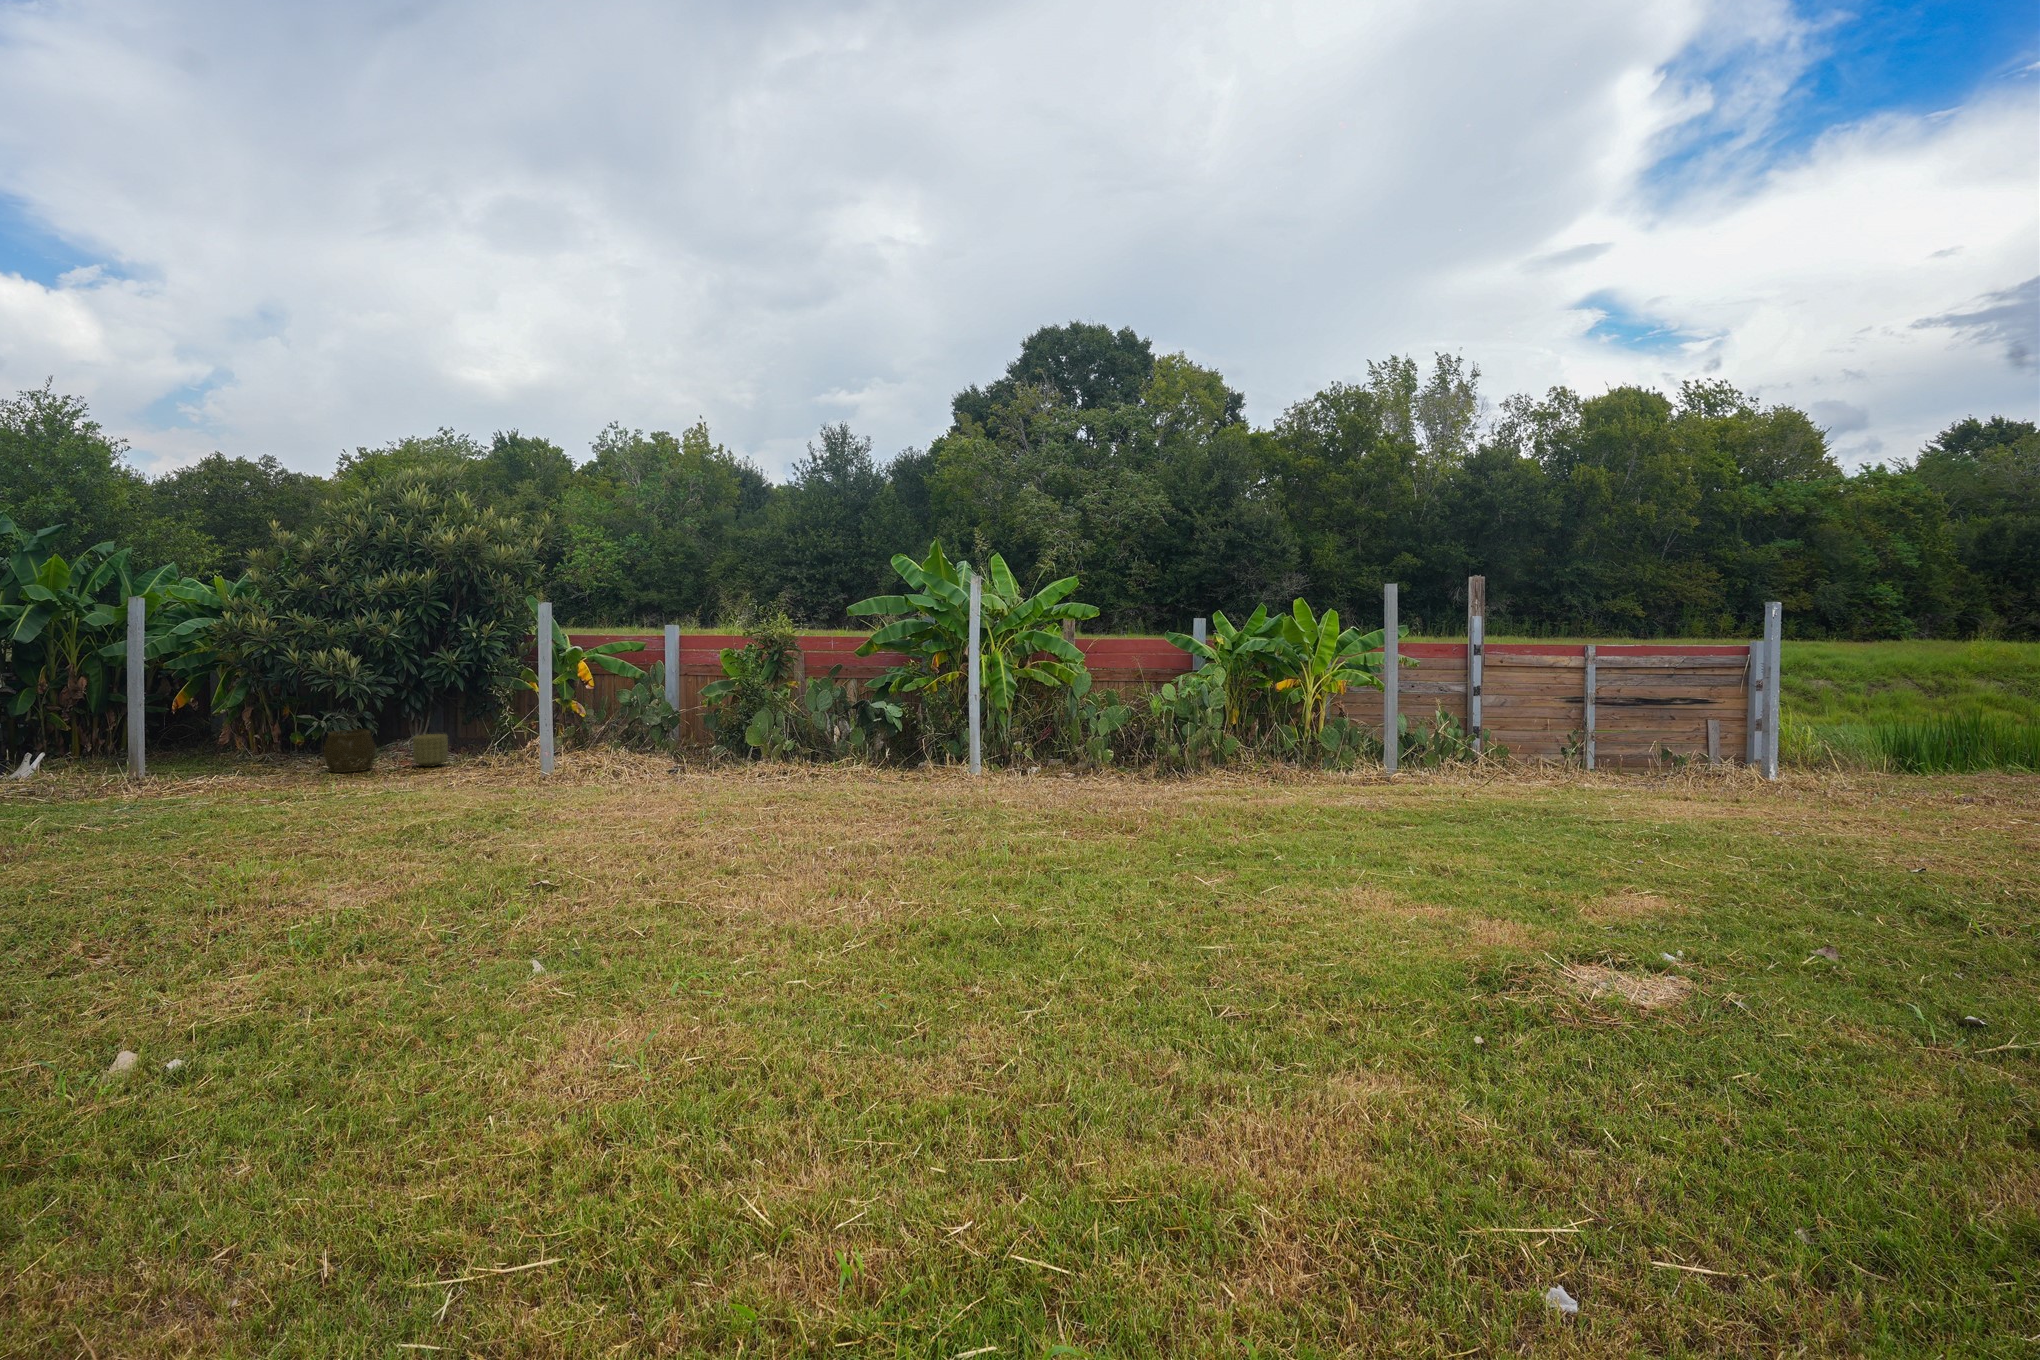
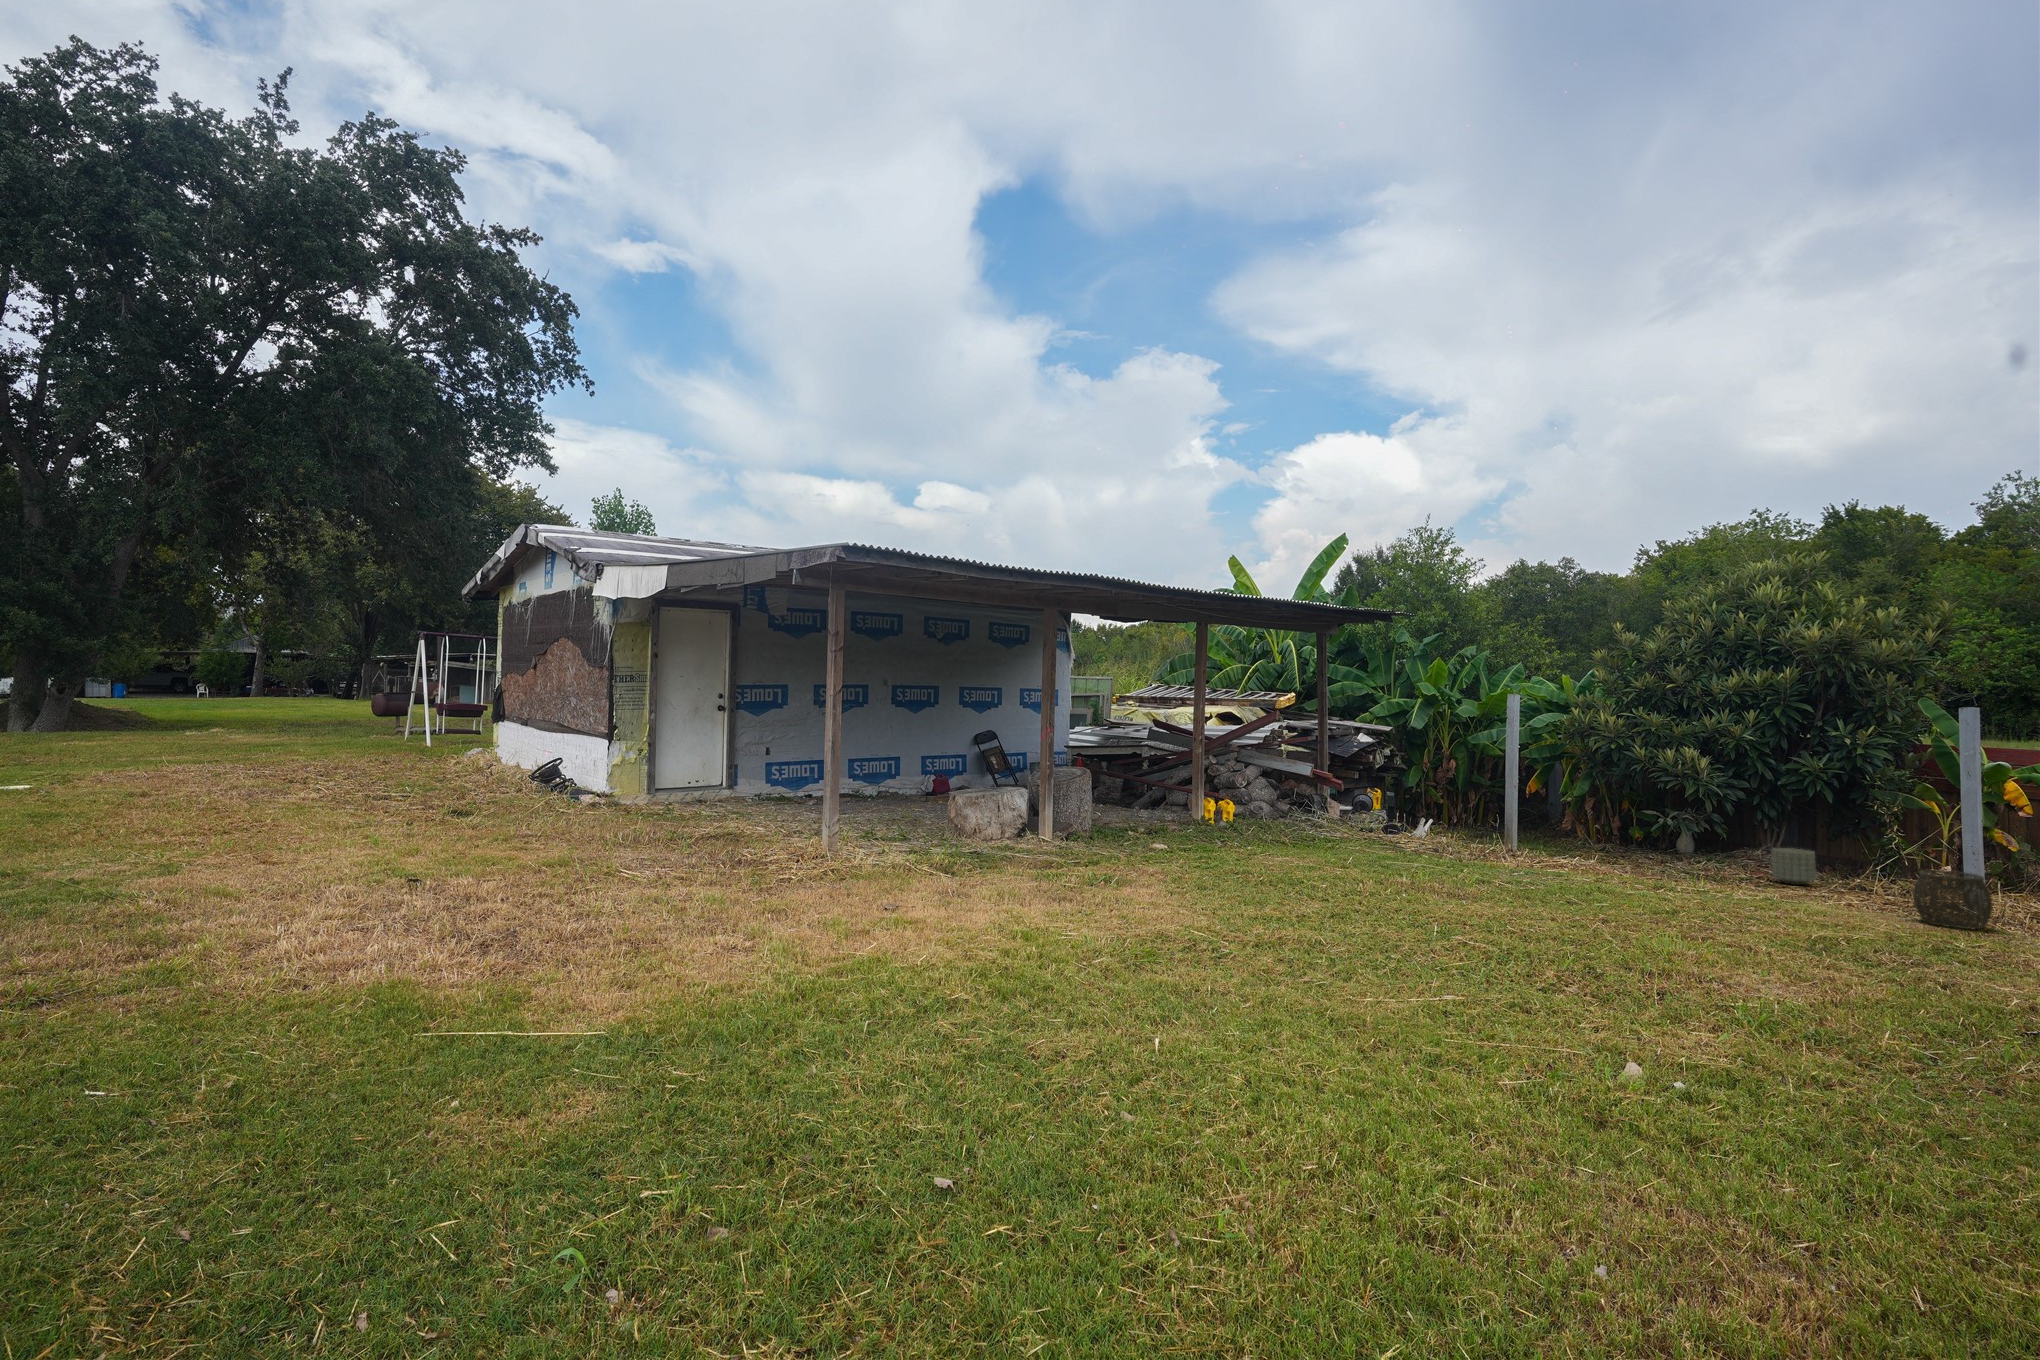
woven basket: present [324,729,376,773] -> present [1913,870,1993,929]

